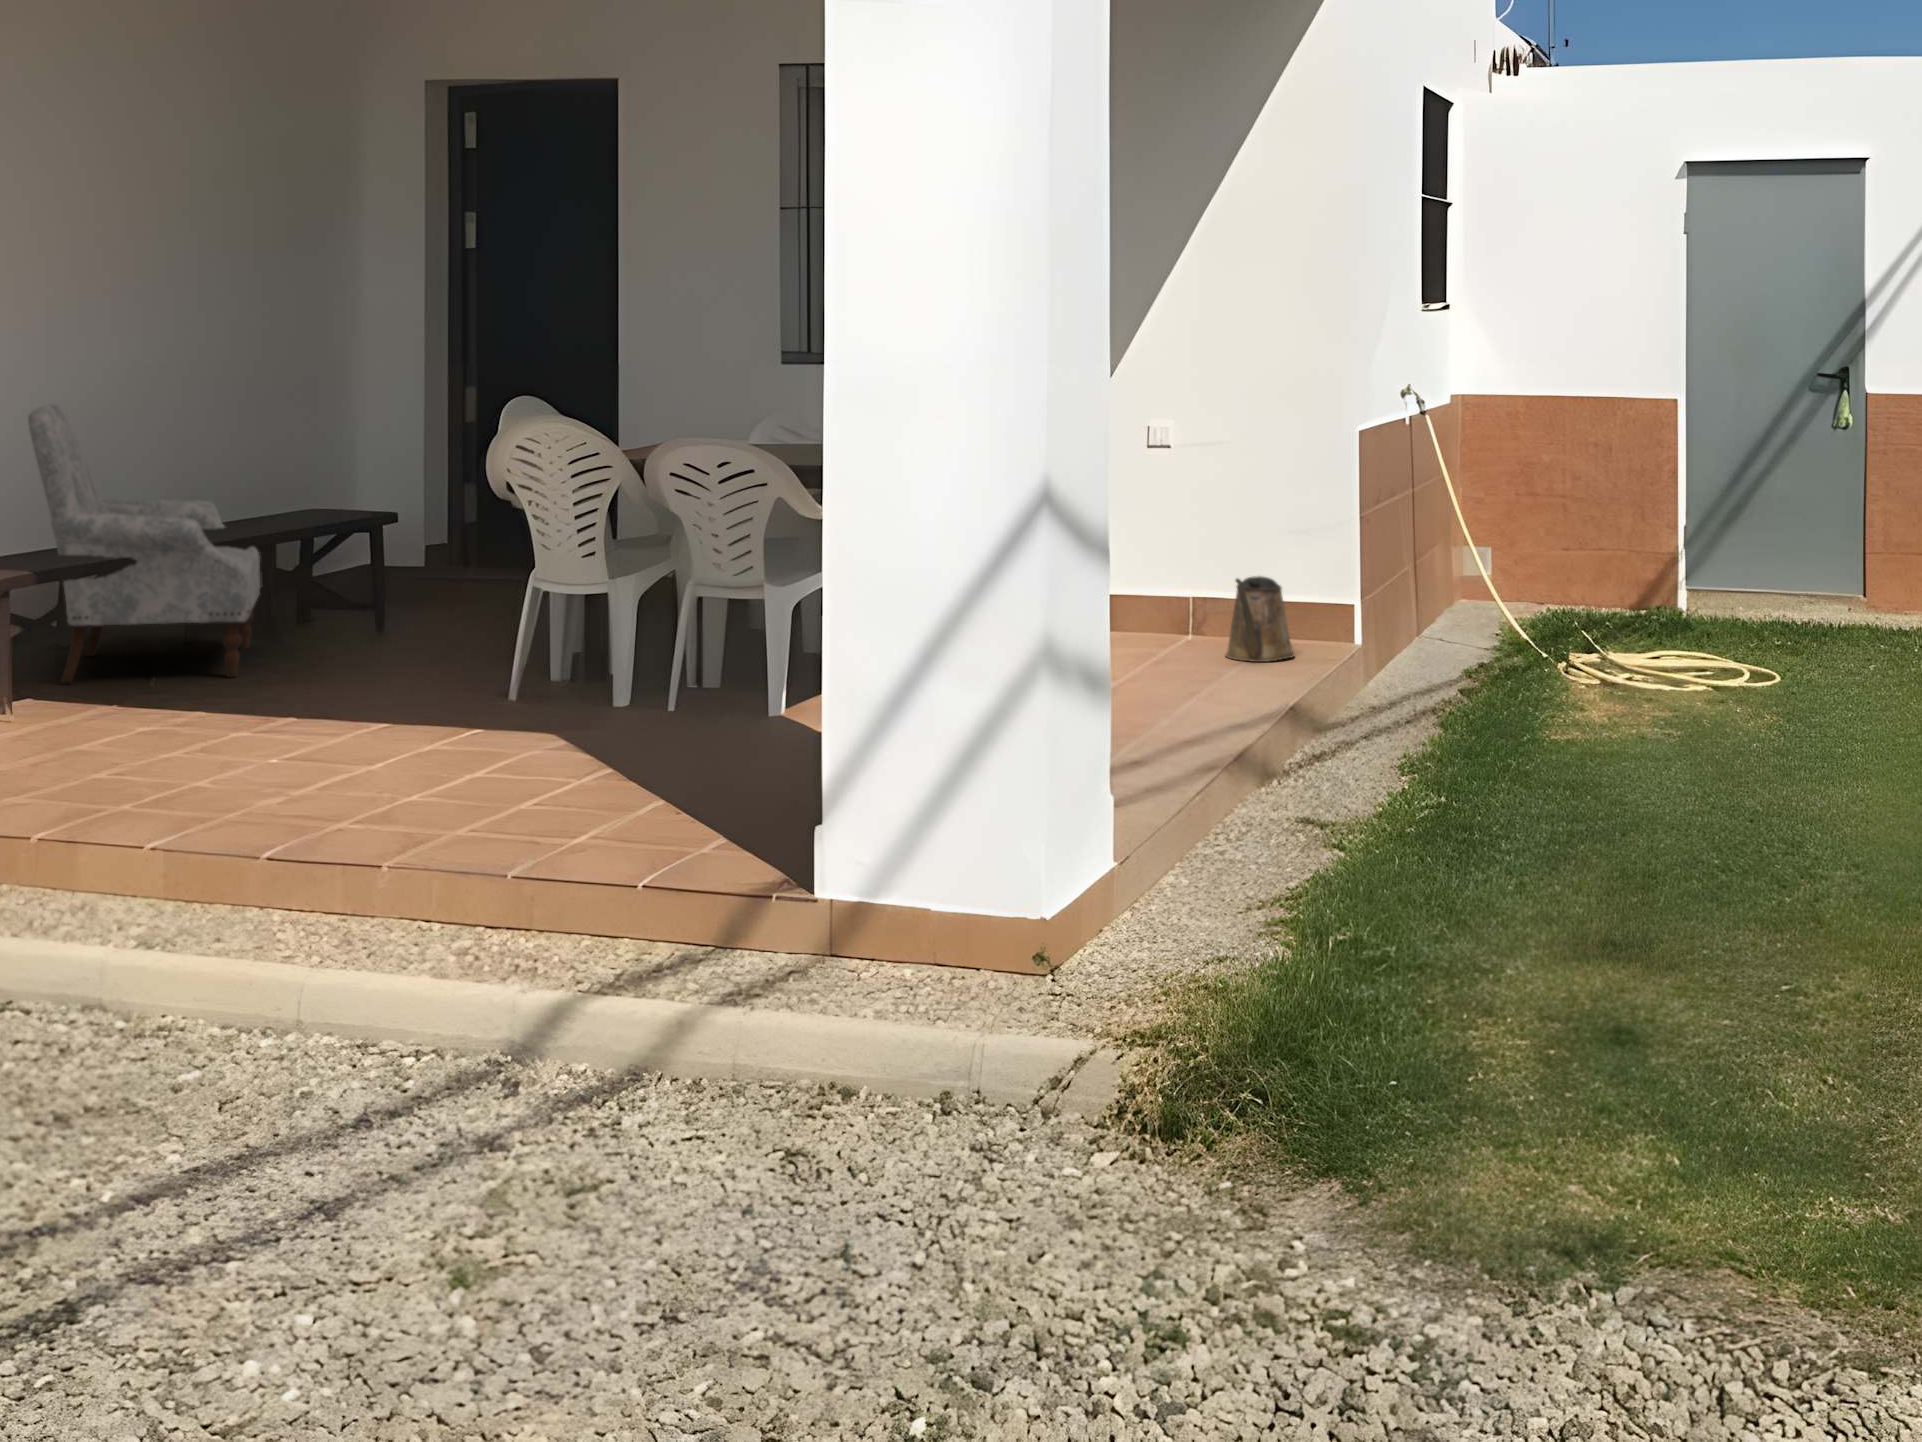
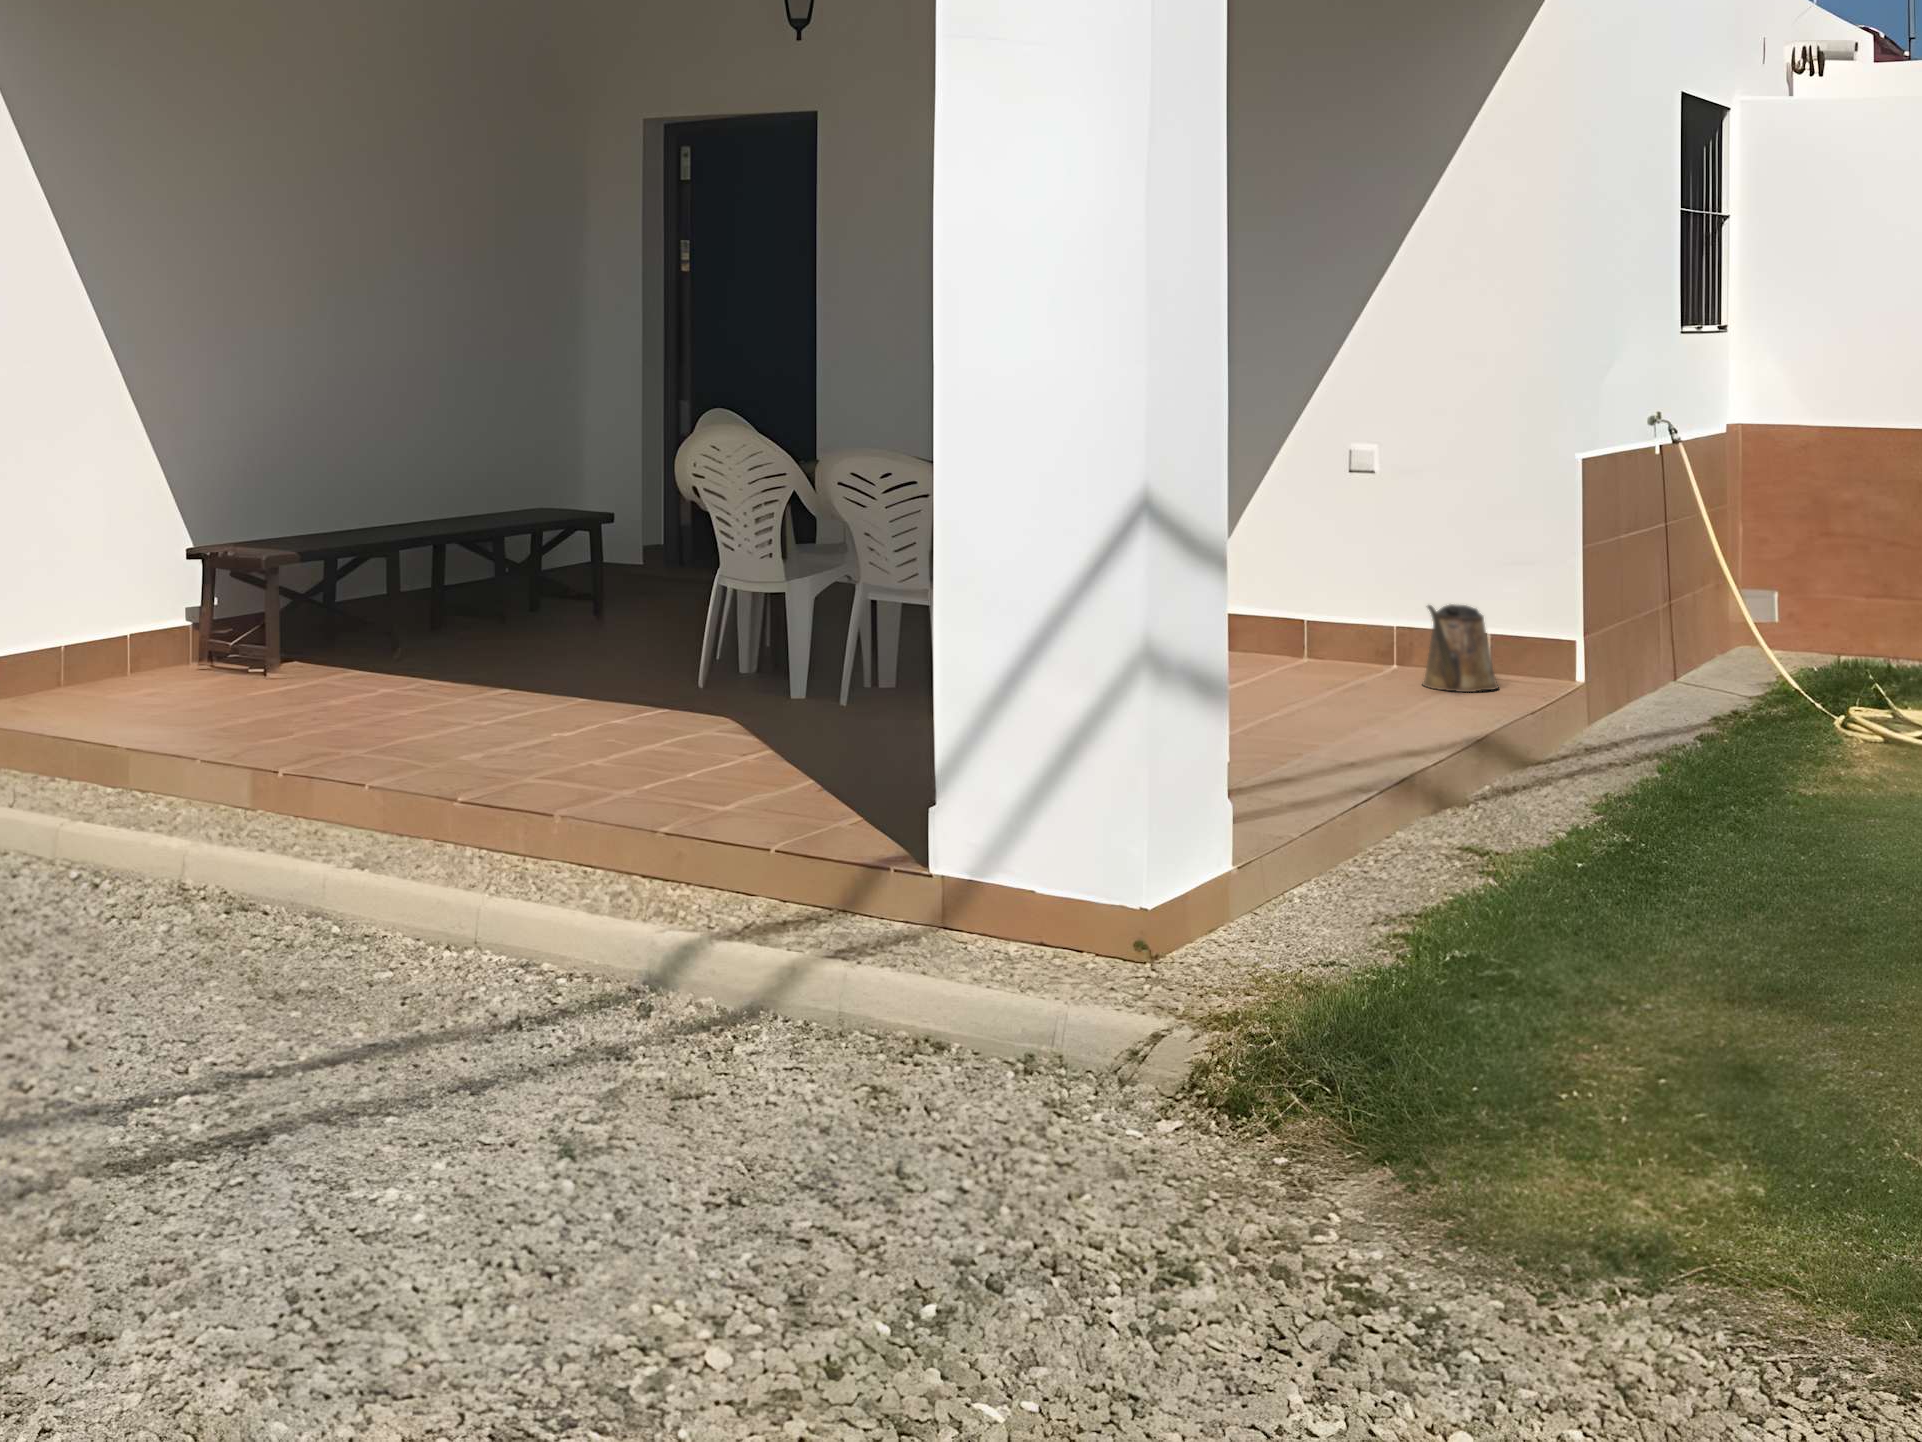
armchair: present [28,404,261,683] -> none [305,417,499,657]

